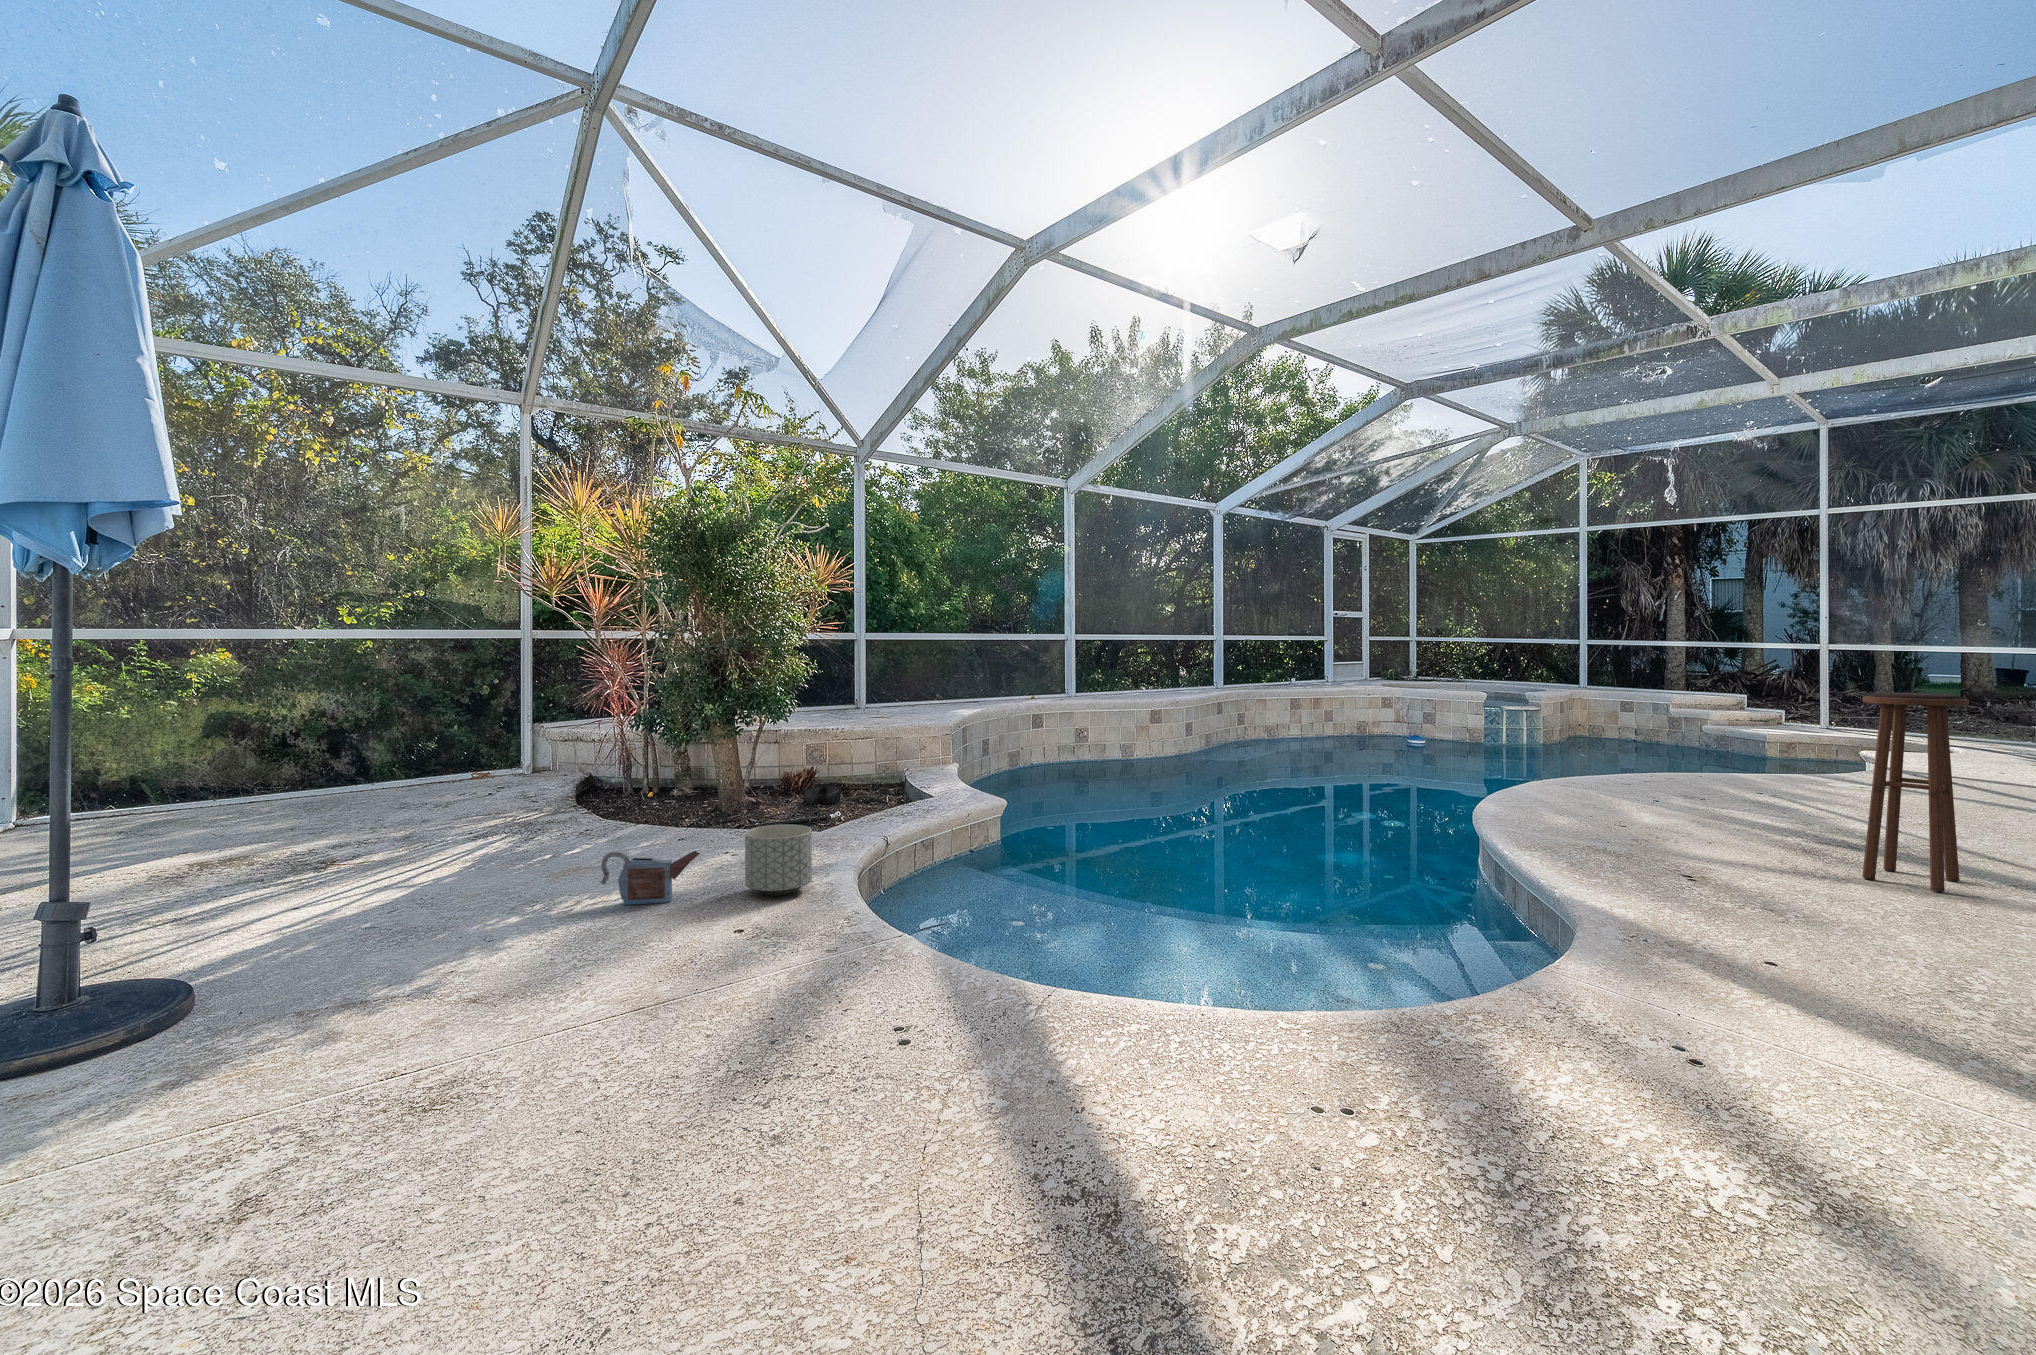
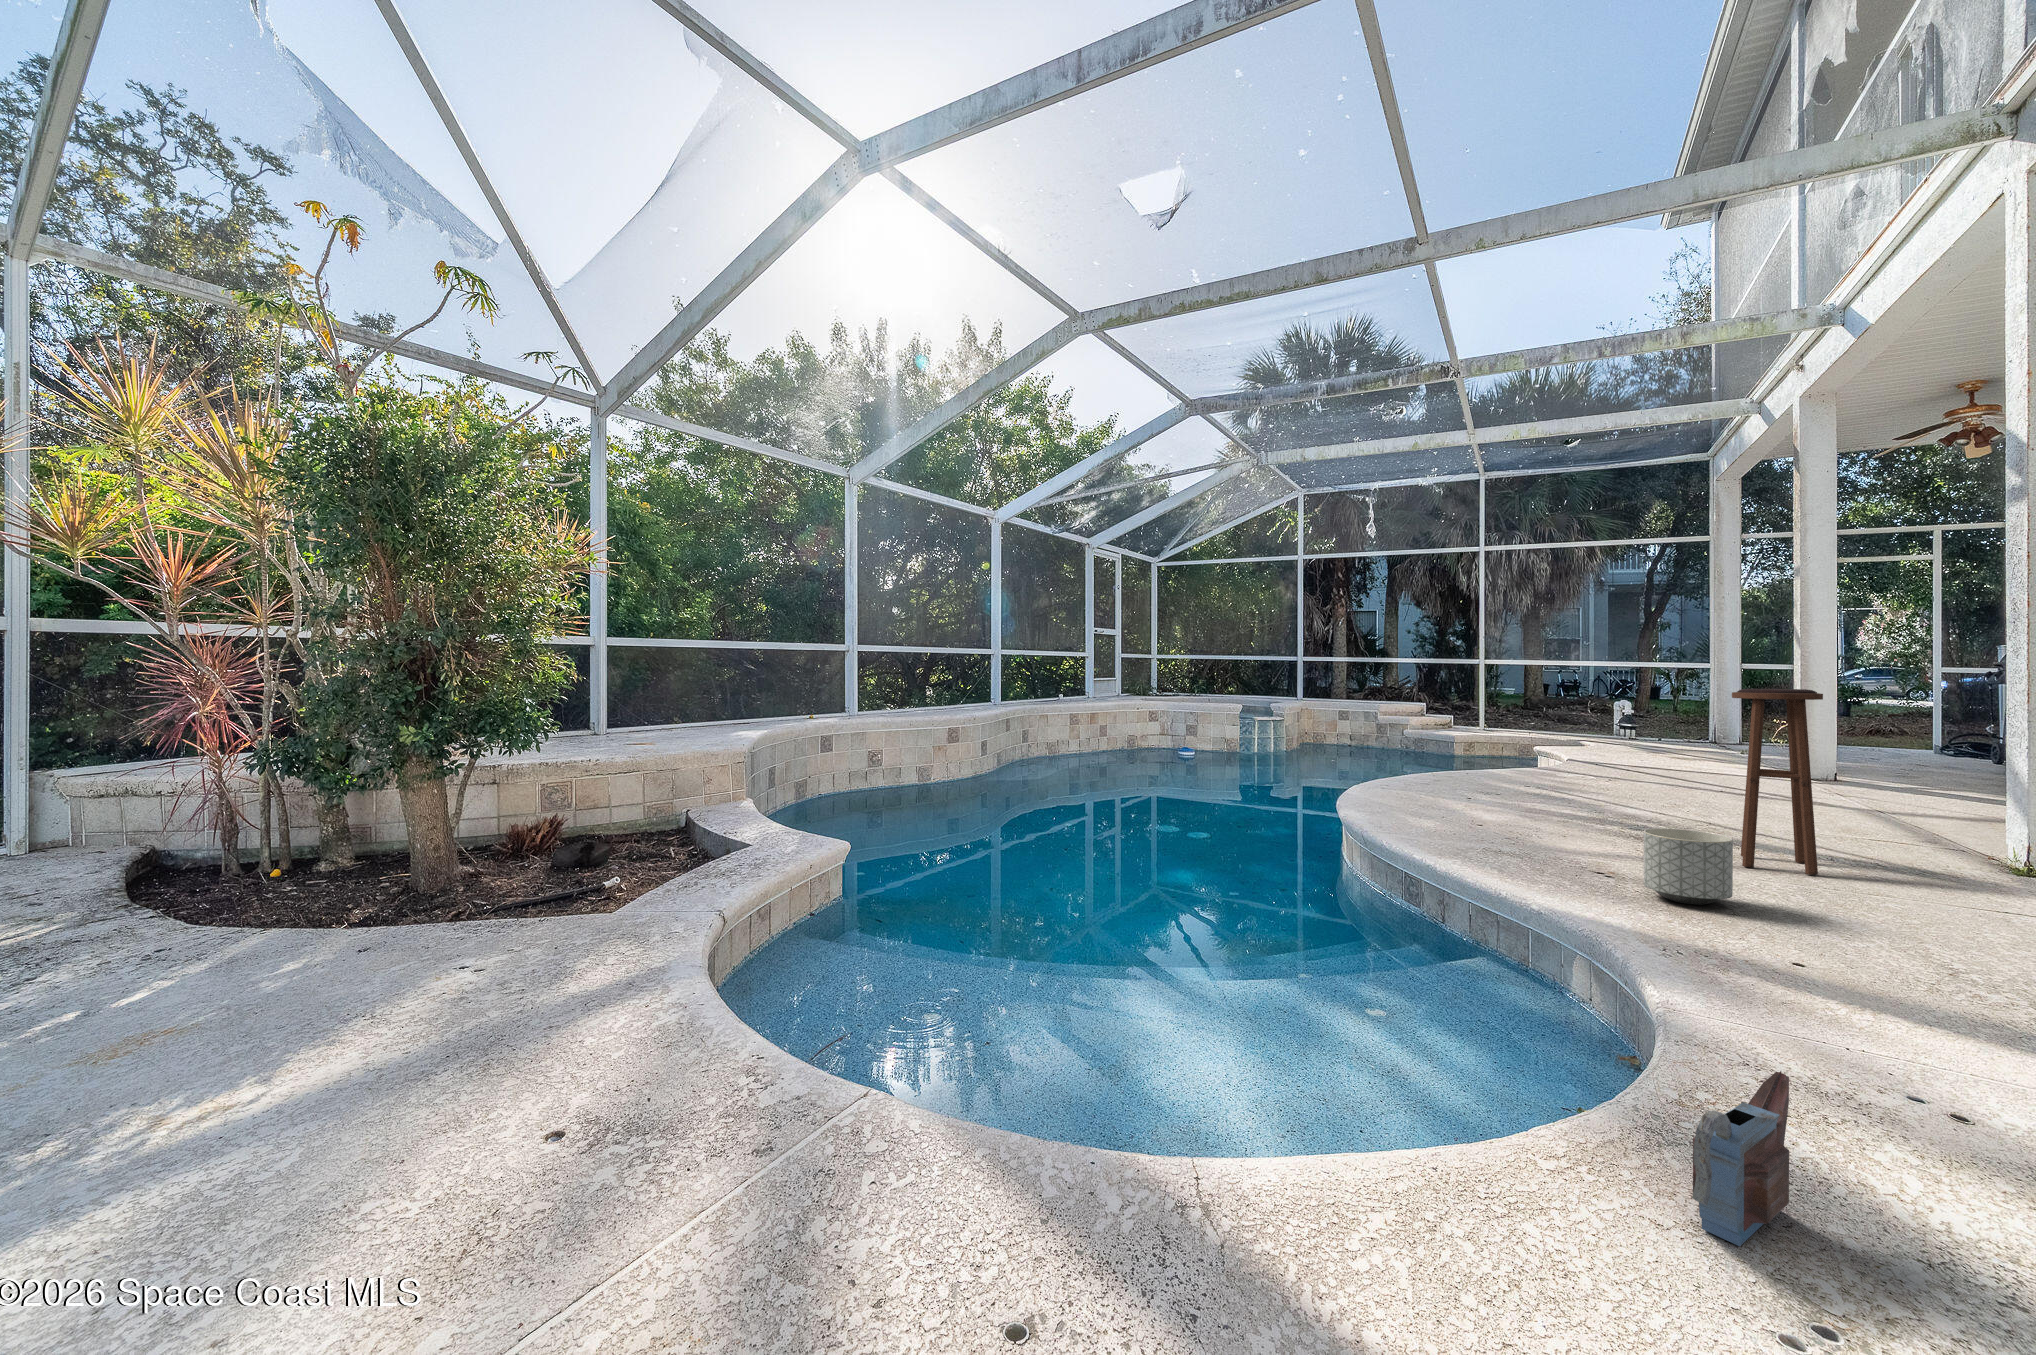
planter: present [745,824,812,896] -> present [1643,828,1733,905]
watering can: present [600,851,700,905] -> present [1692,1071,1789,1246]

